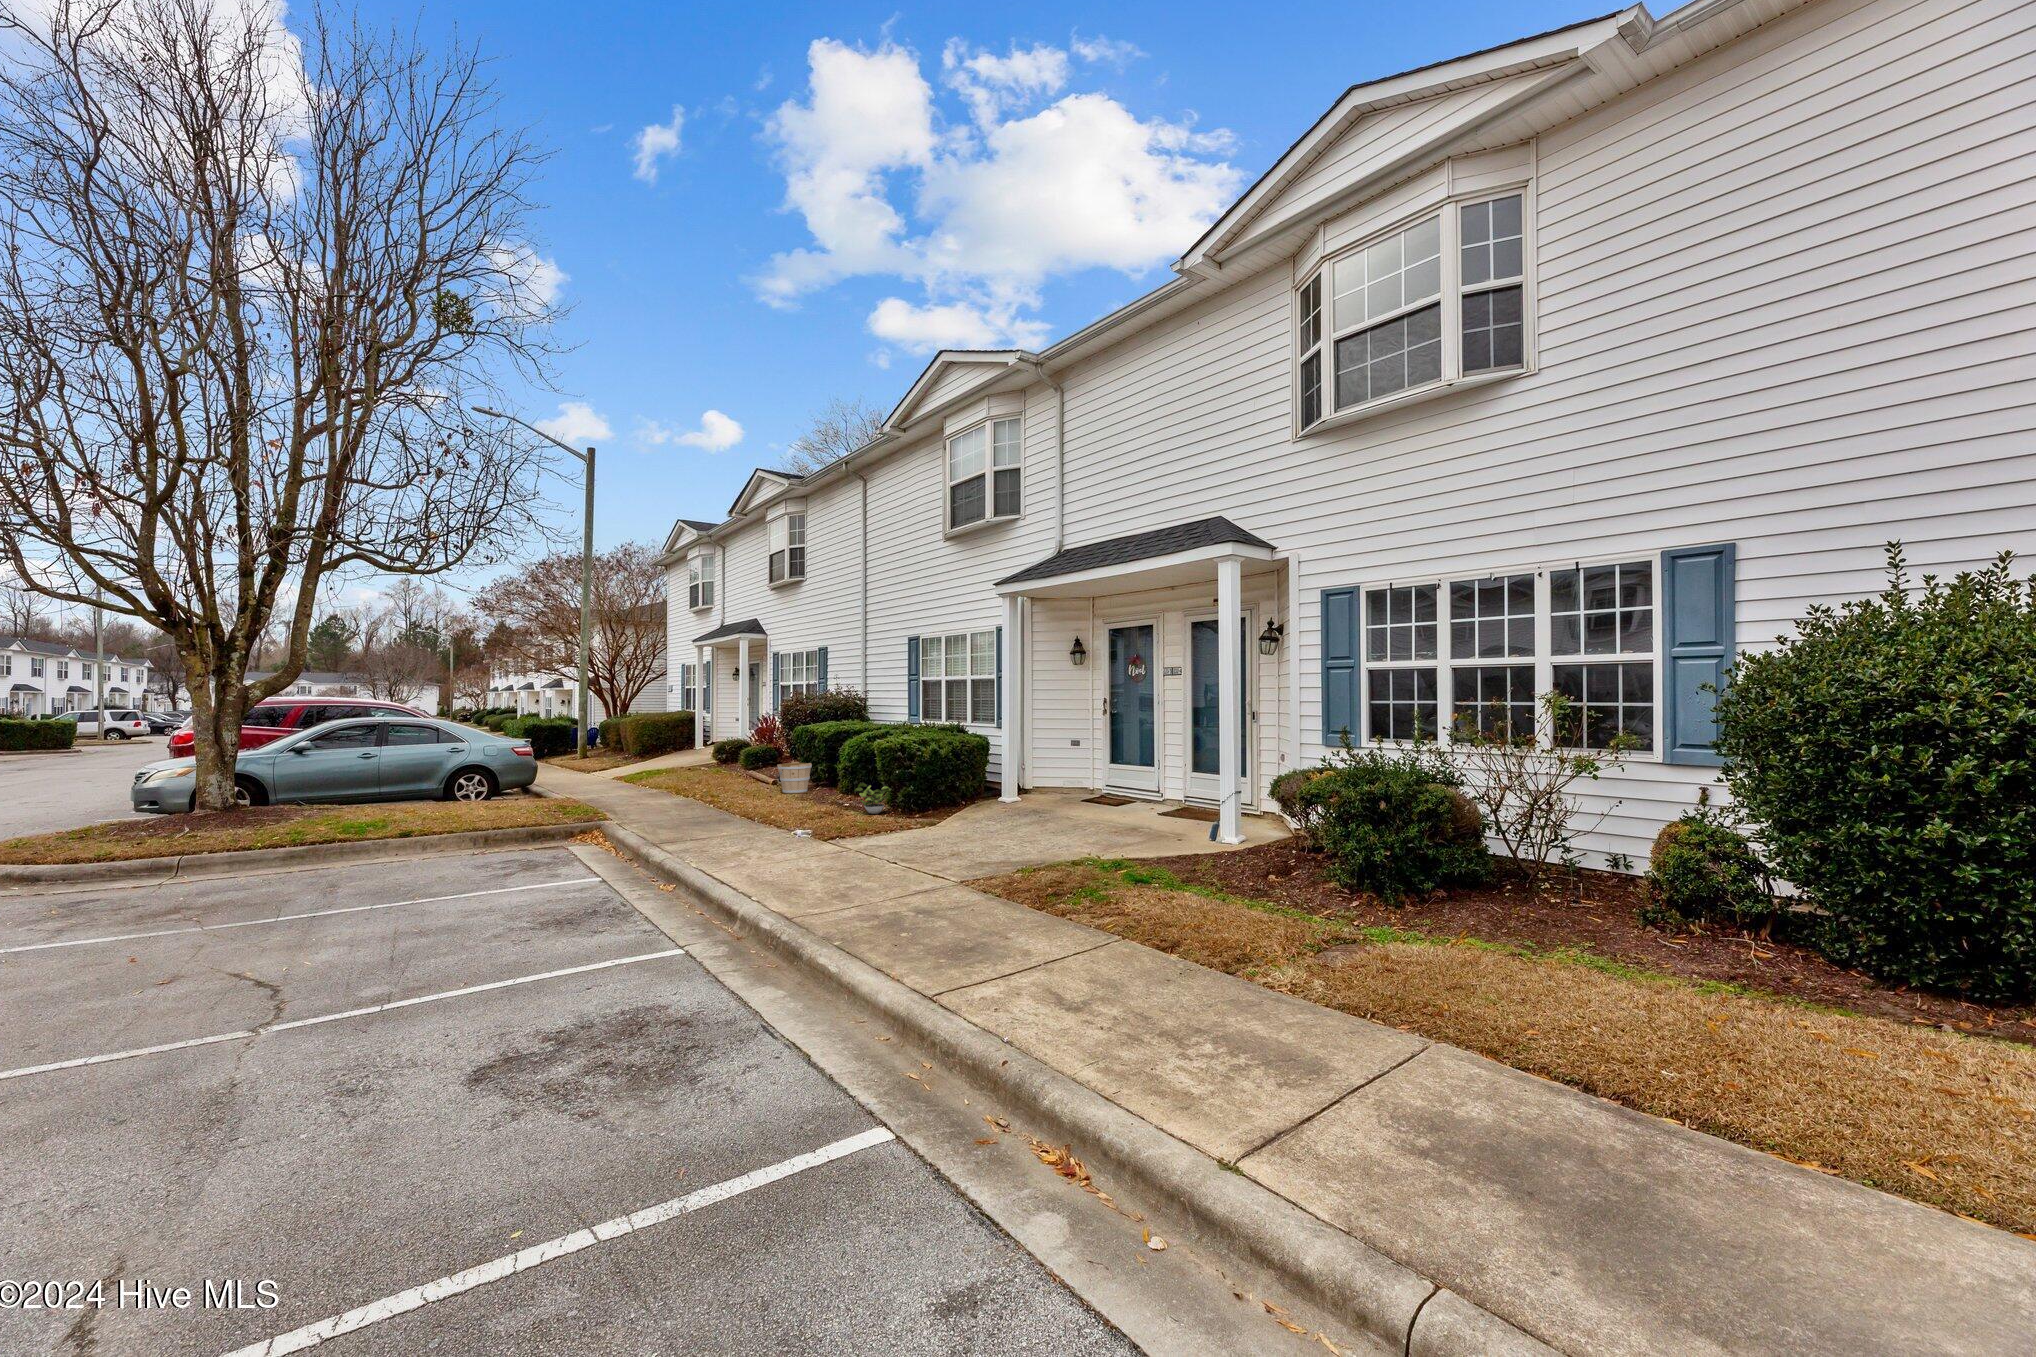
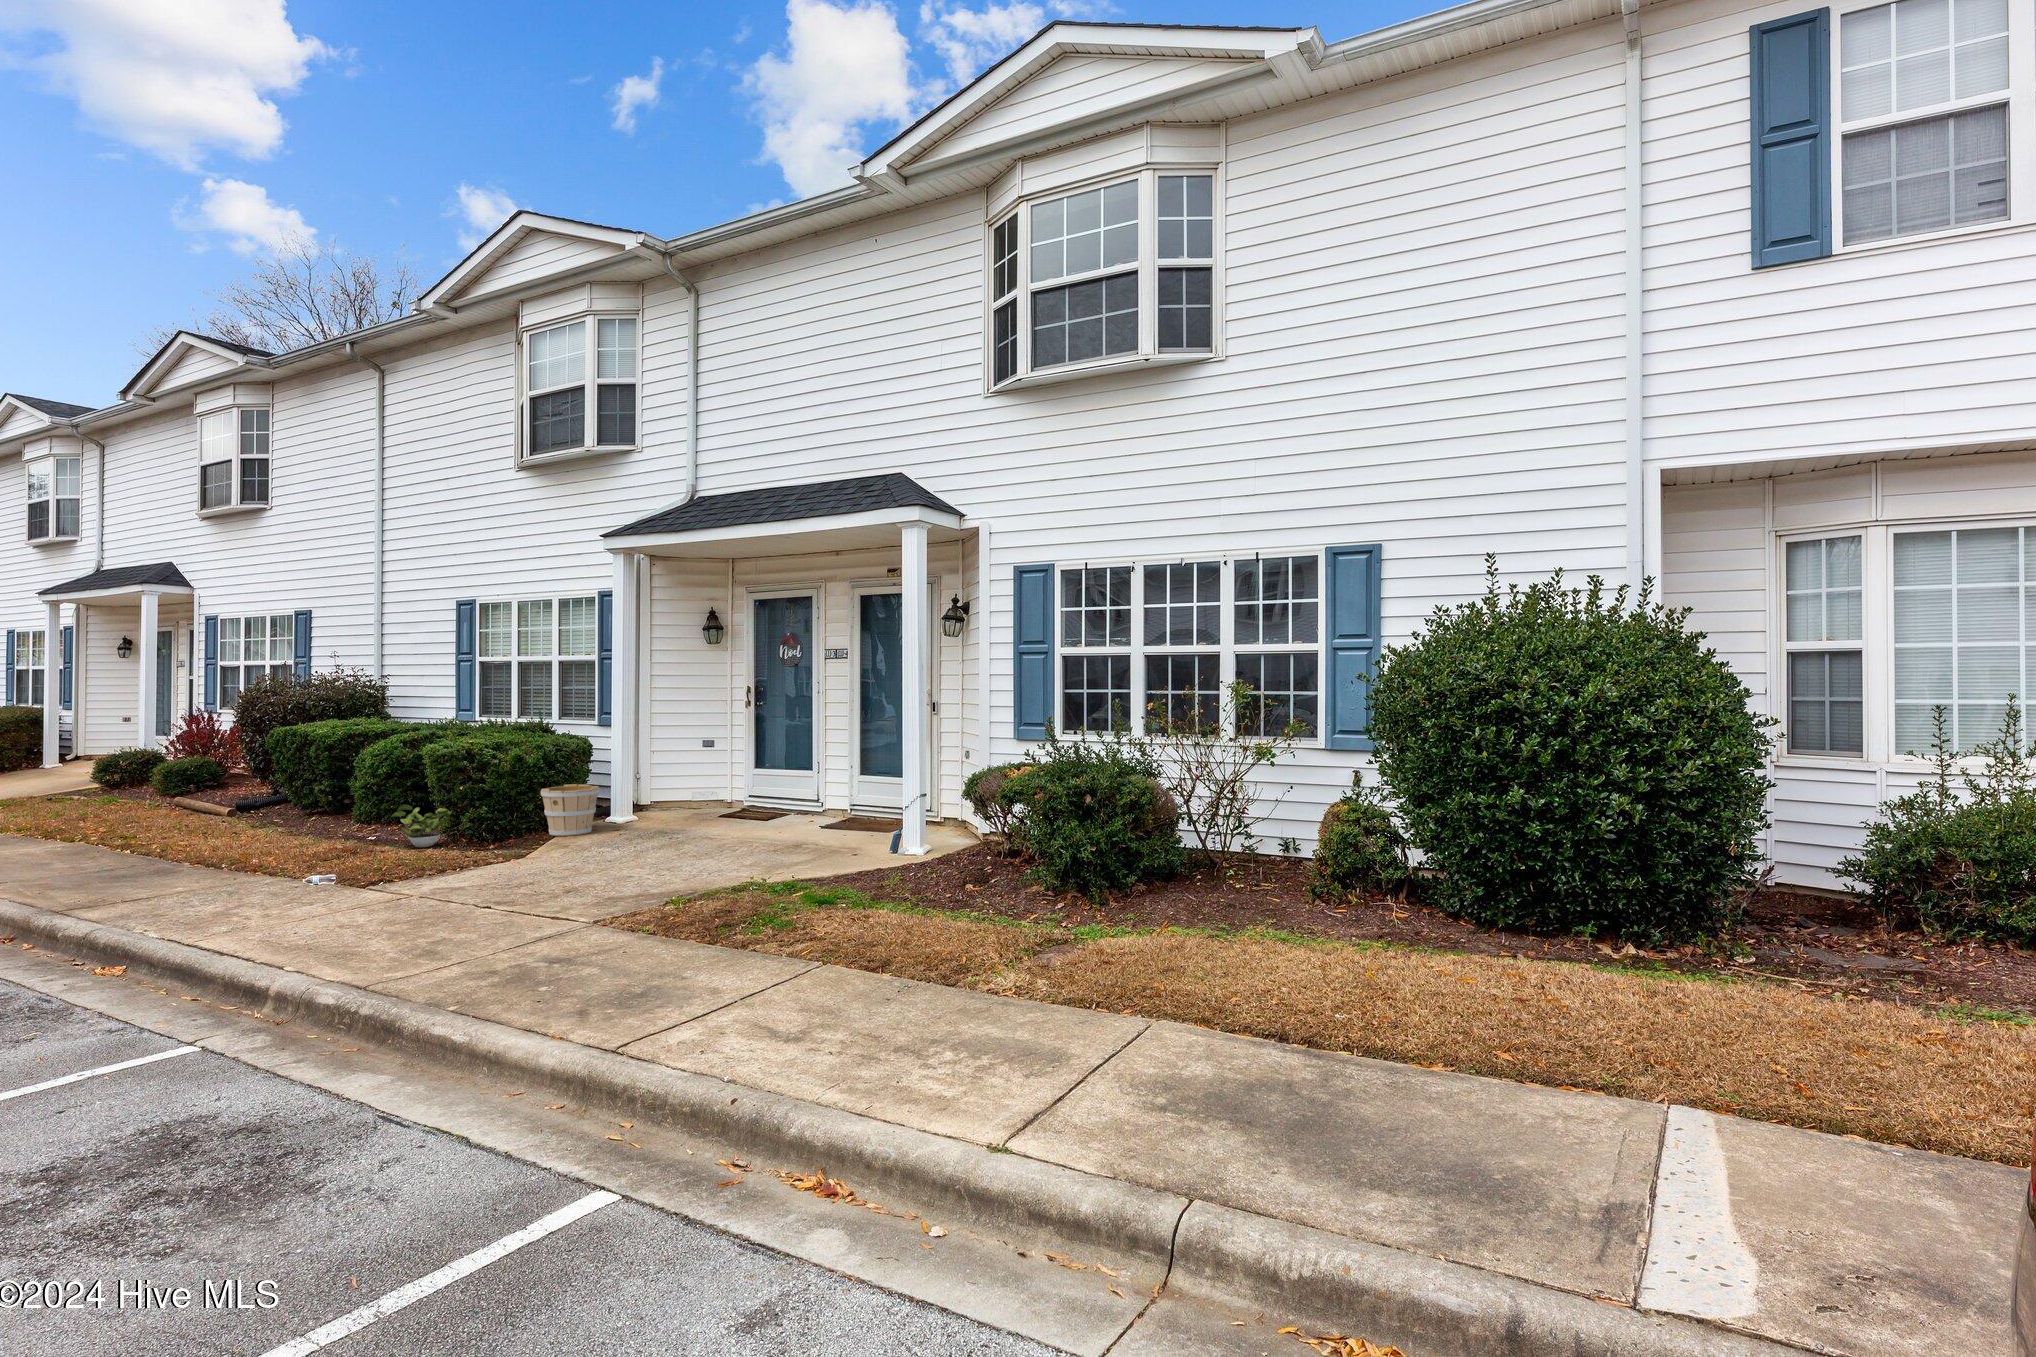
wooden bucket: present [777,762,812,793] -> present [541,784,599,836]

